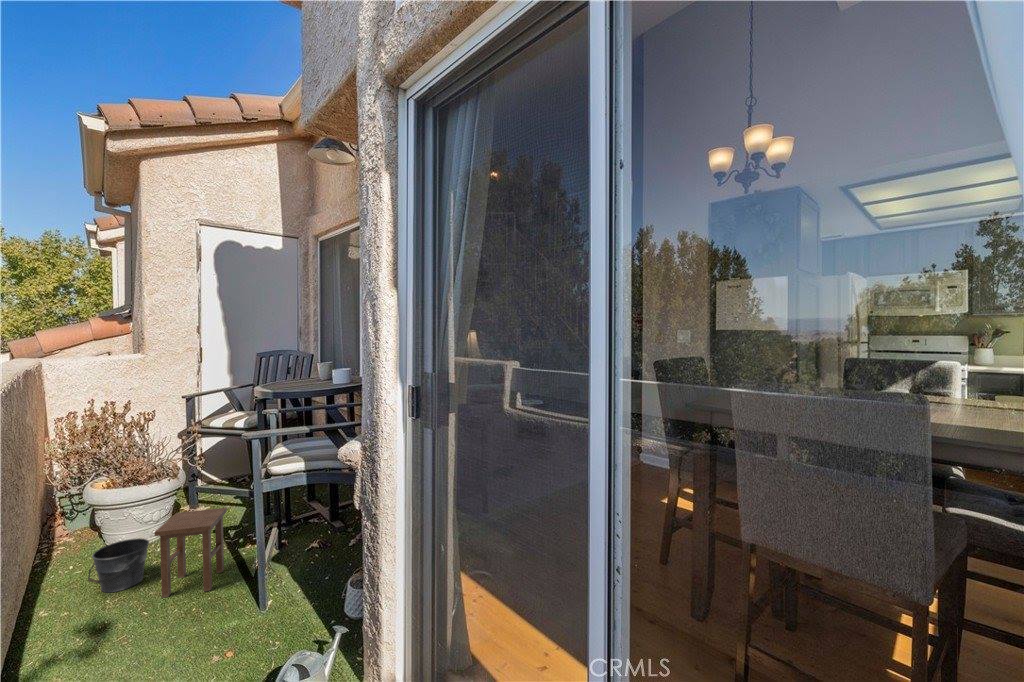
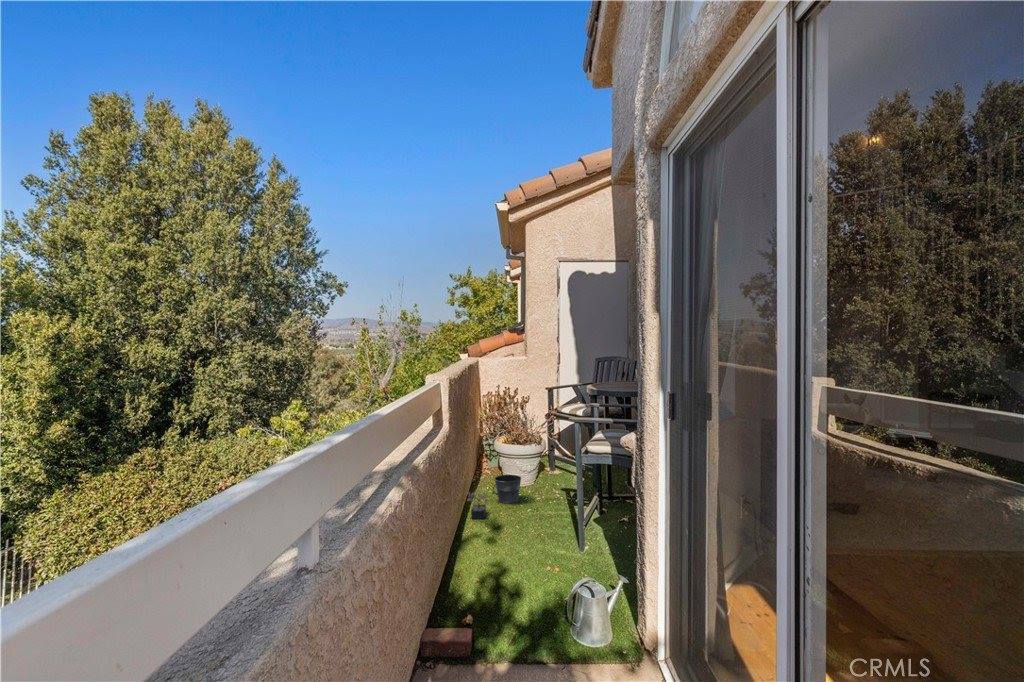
stool: present [155,508,227,598] -> none [521,463,562,517]
decorative plant: none [29,590,89,652] -> present [467,490,488,519]

